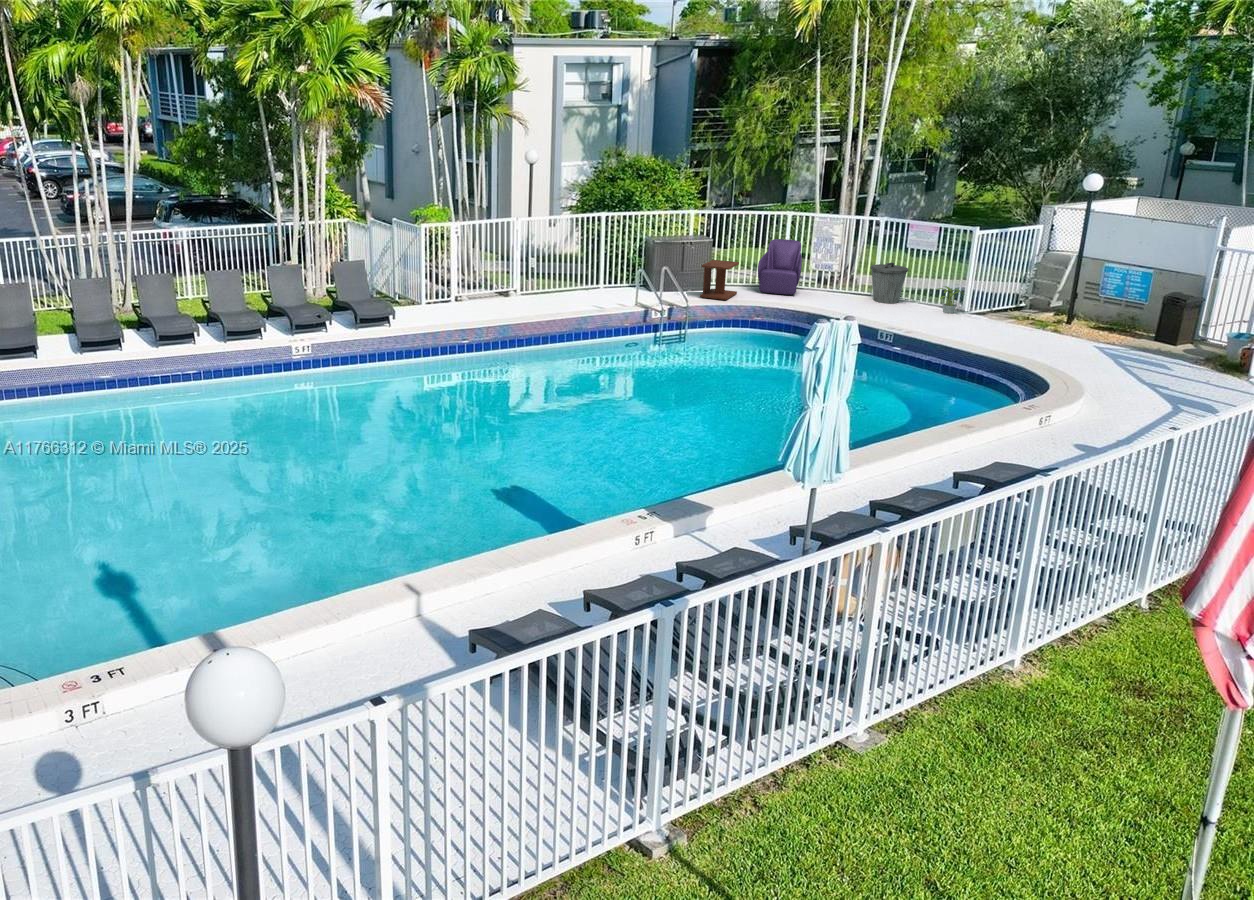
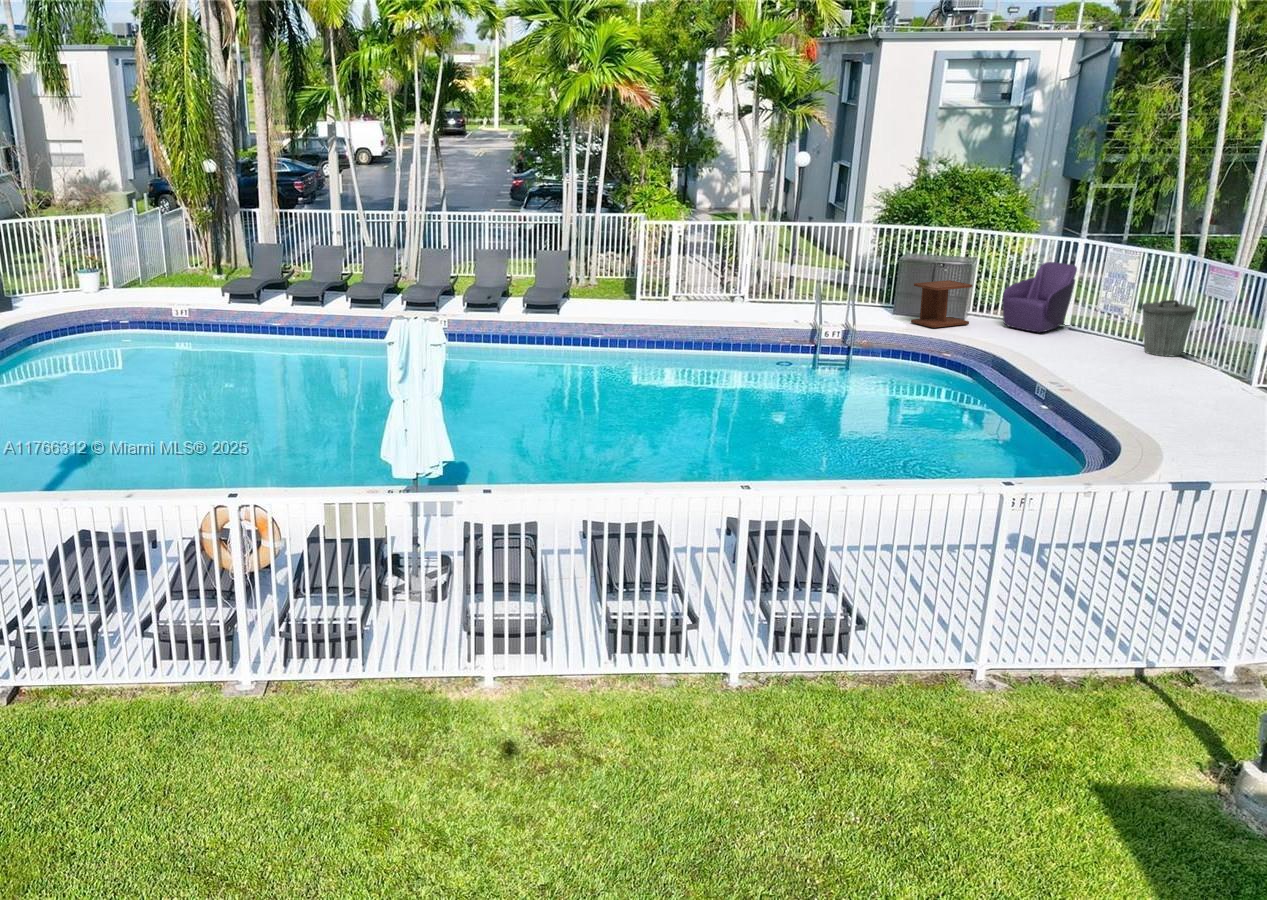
potted plant: present [939,286,963,313] -> none [1203,337,1251,376]

